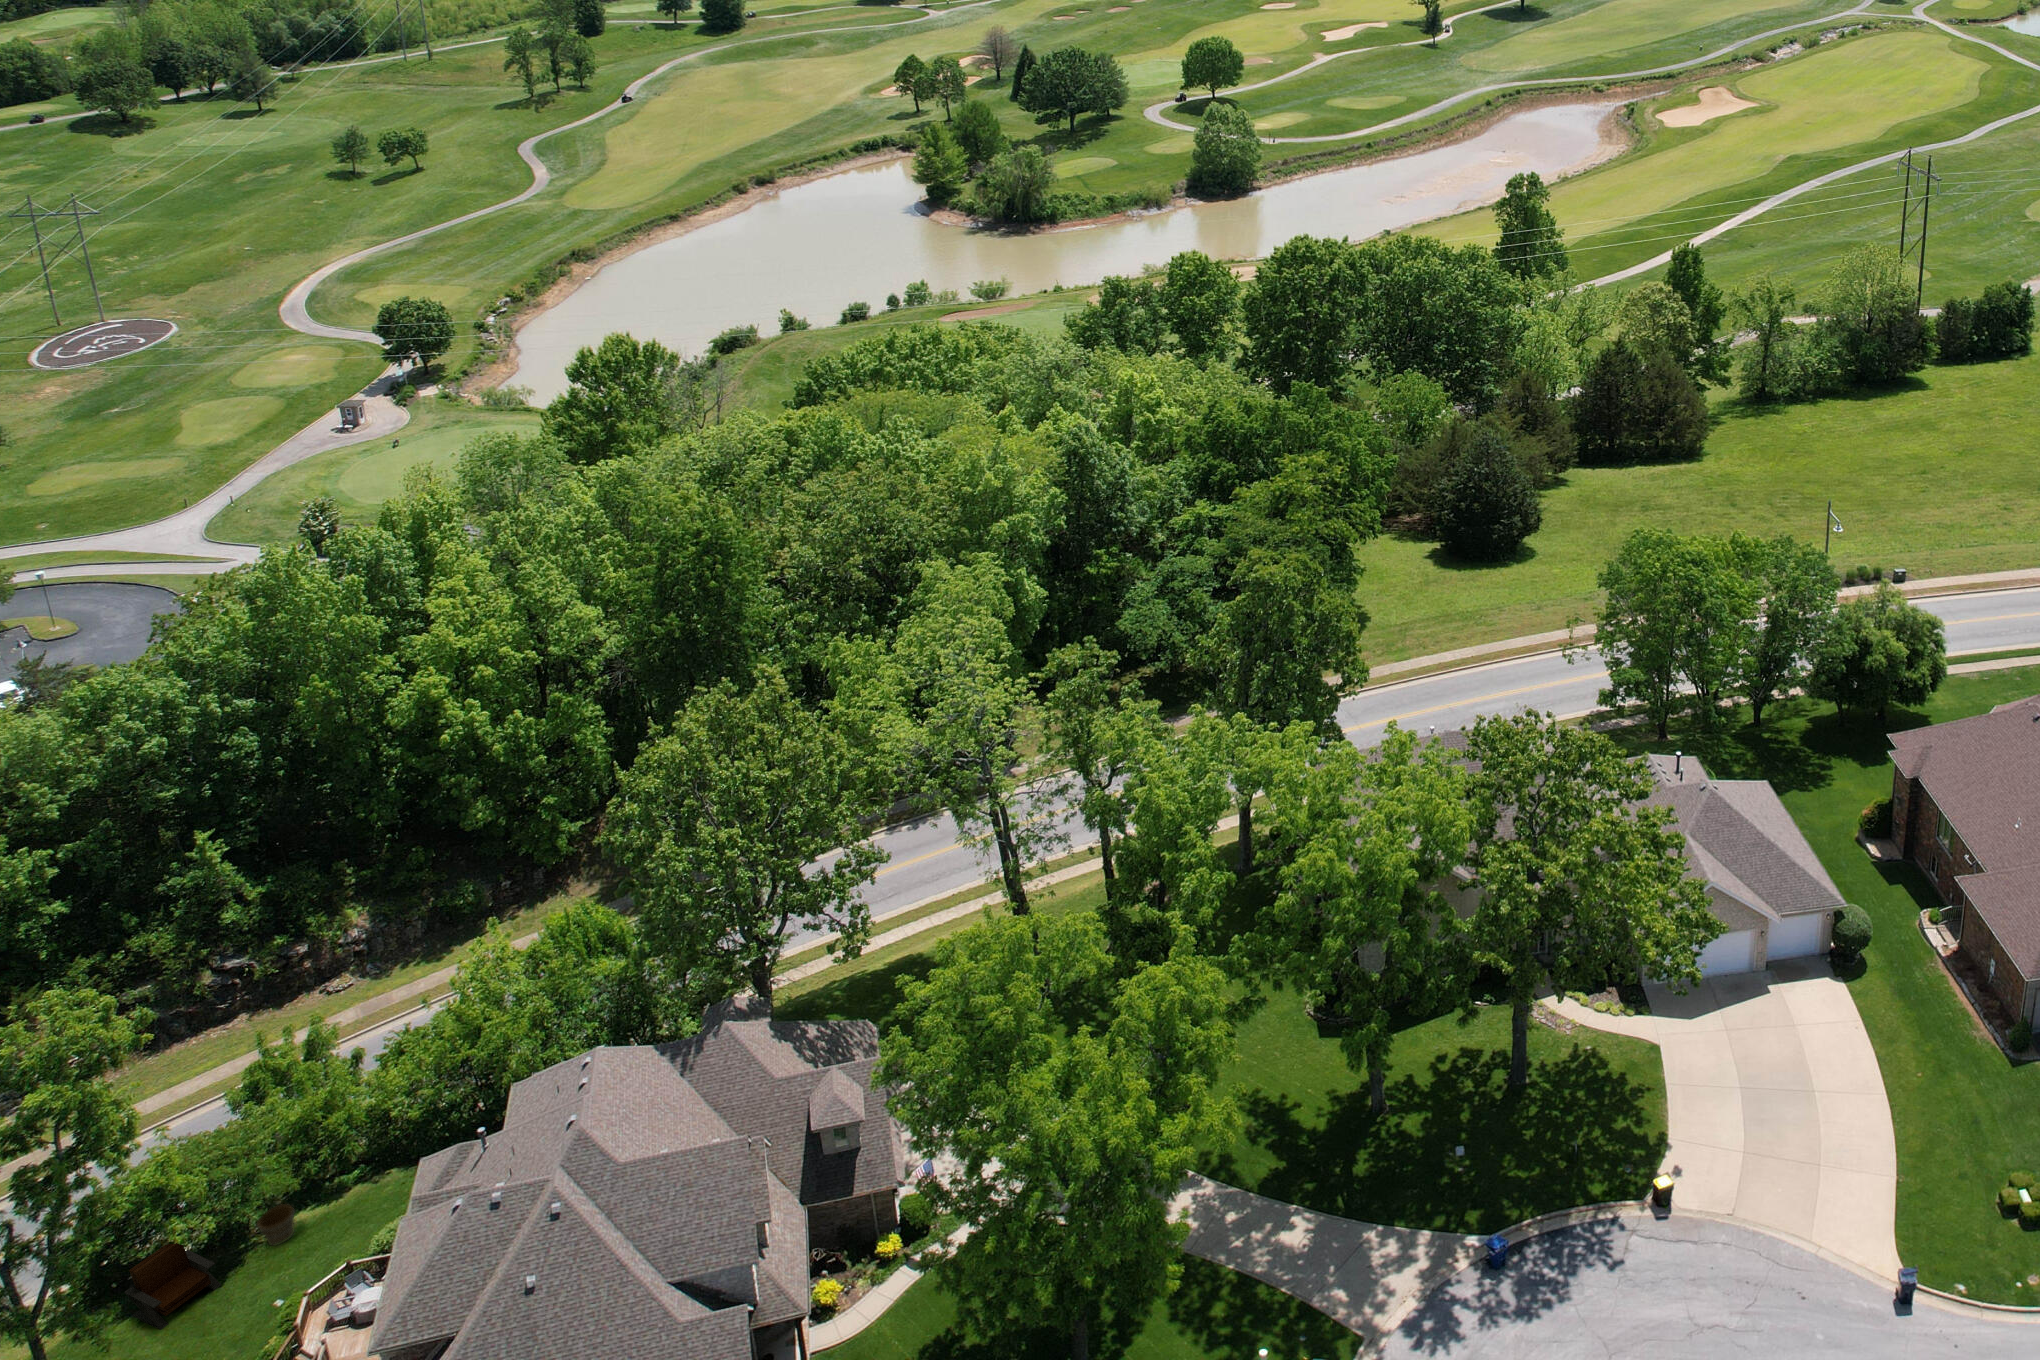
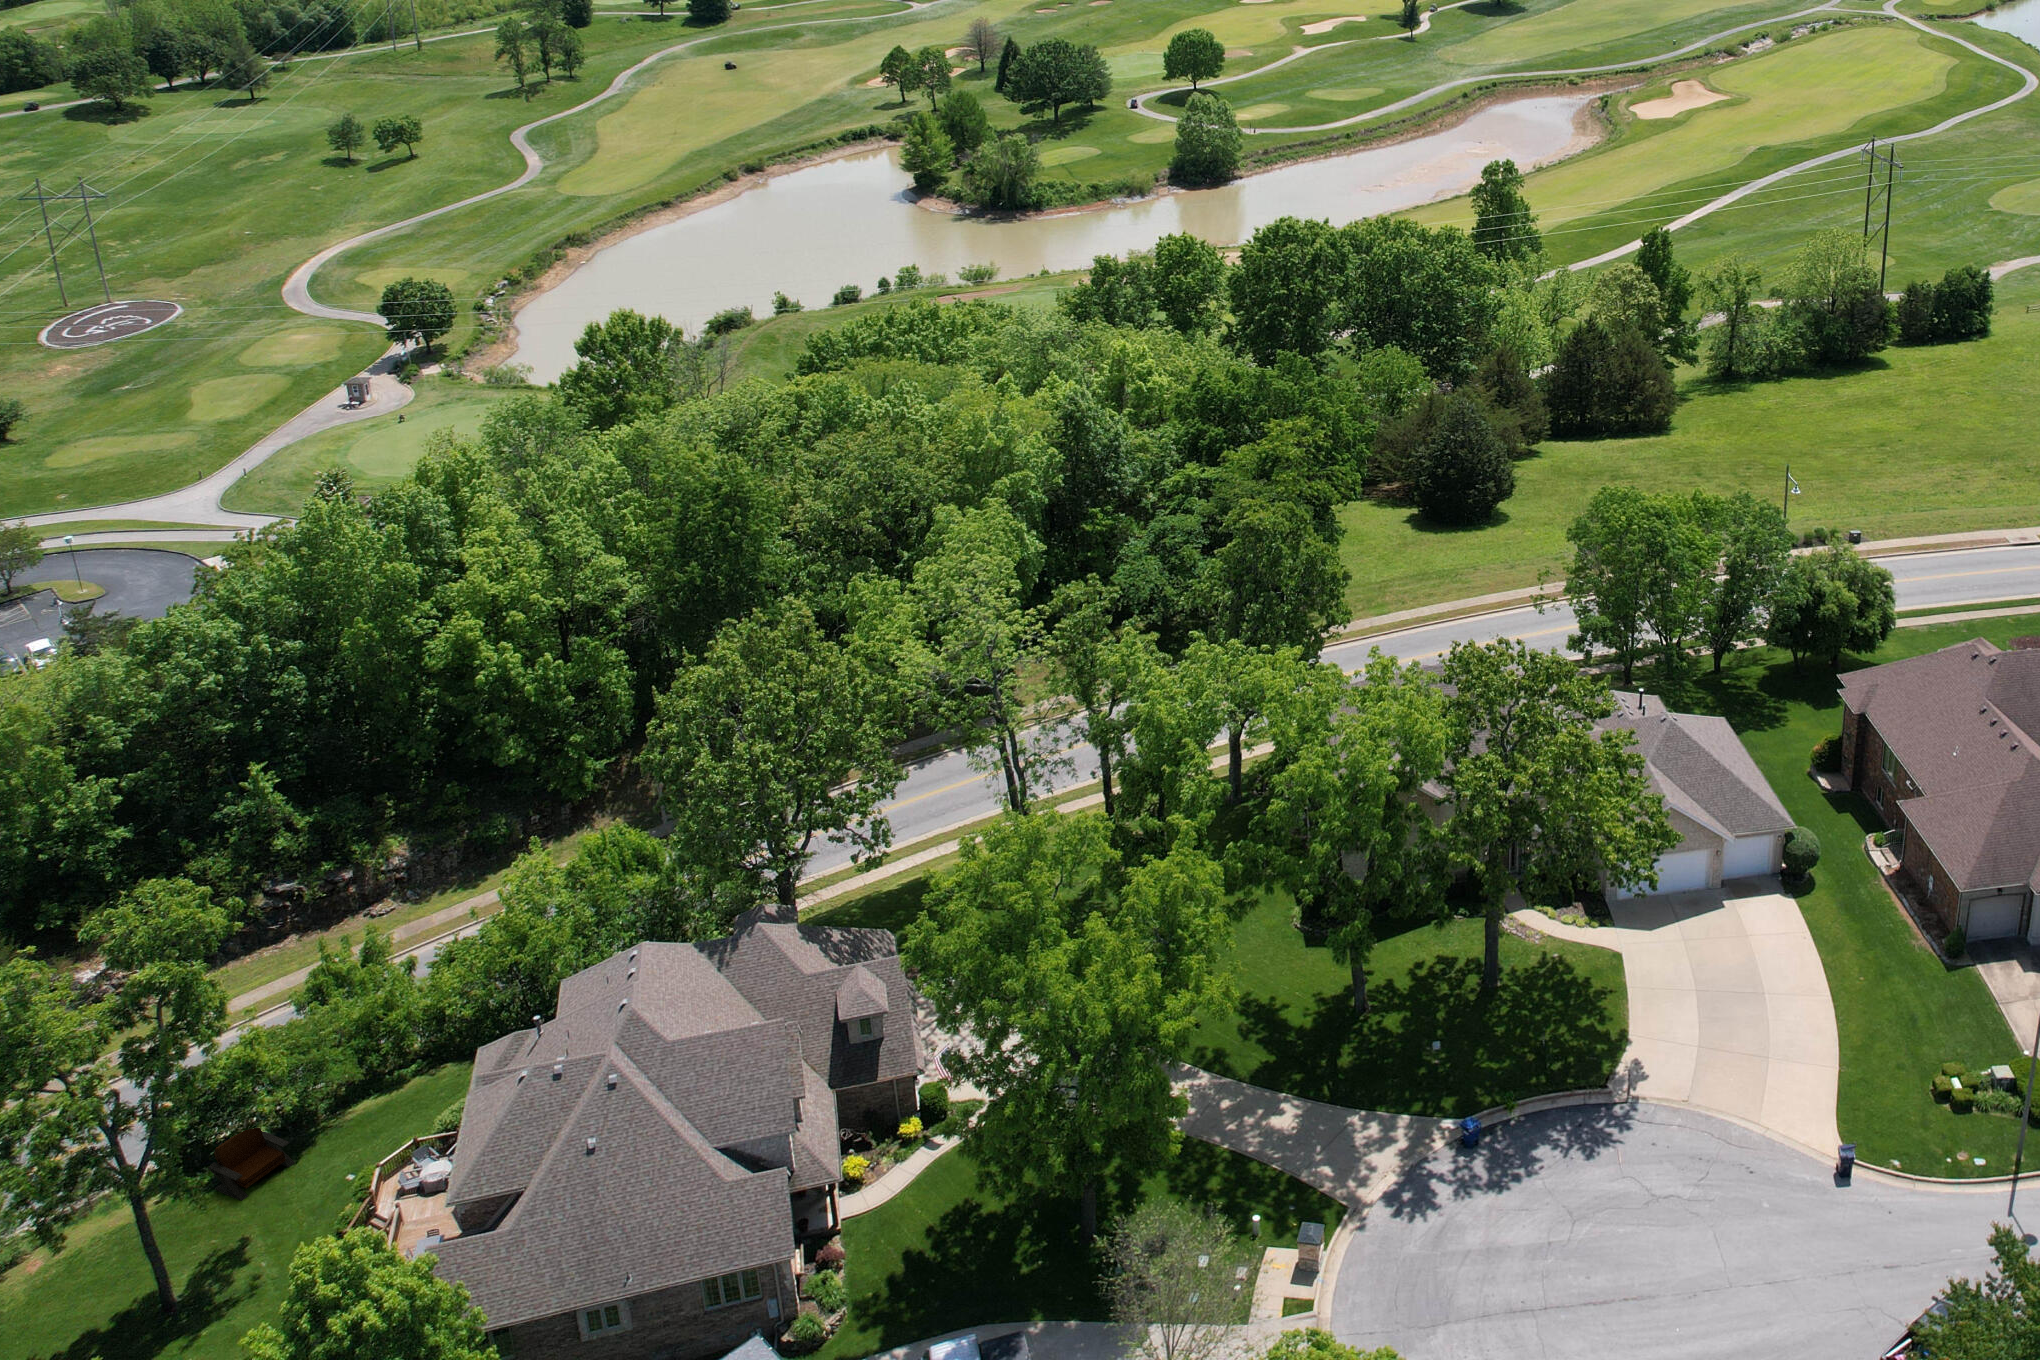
wooden bucket: present [257,1204,295,1246] -> none [326,1092,360,1129]

